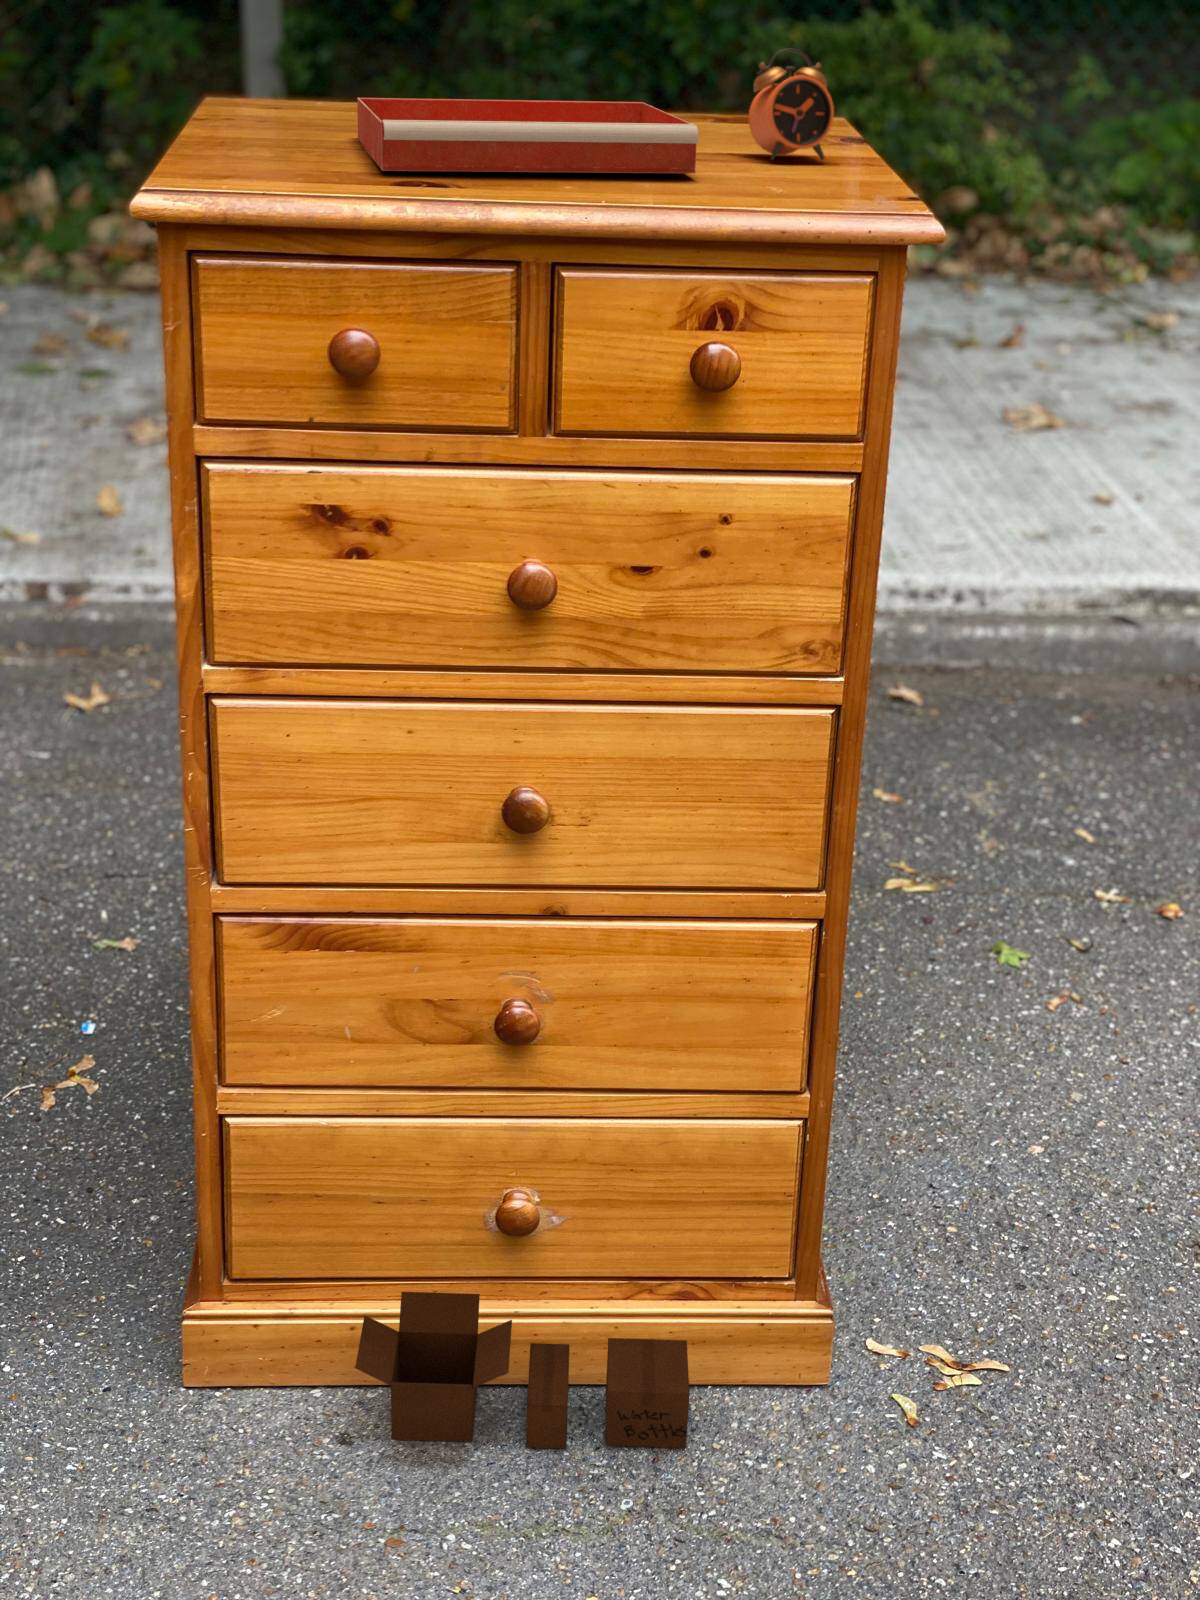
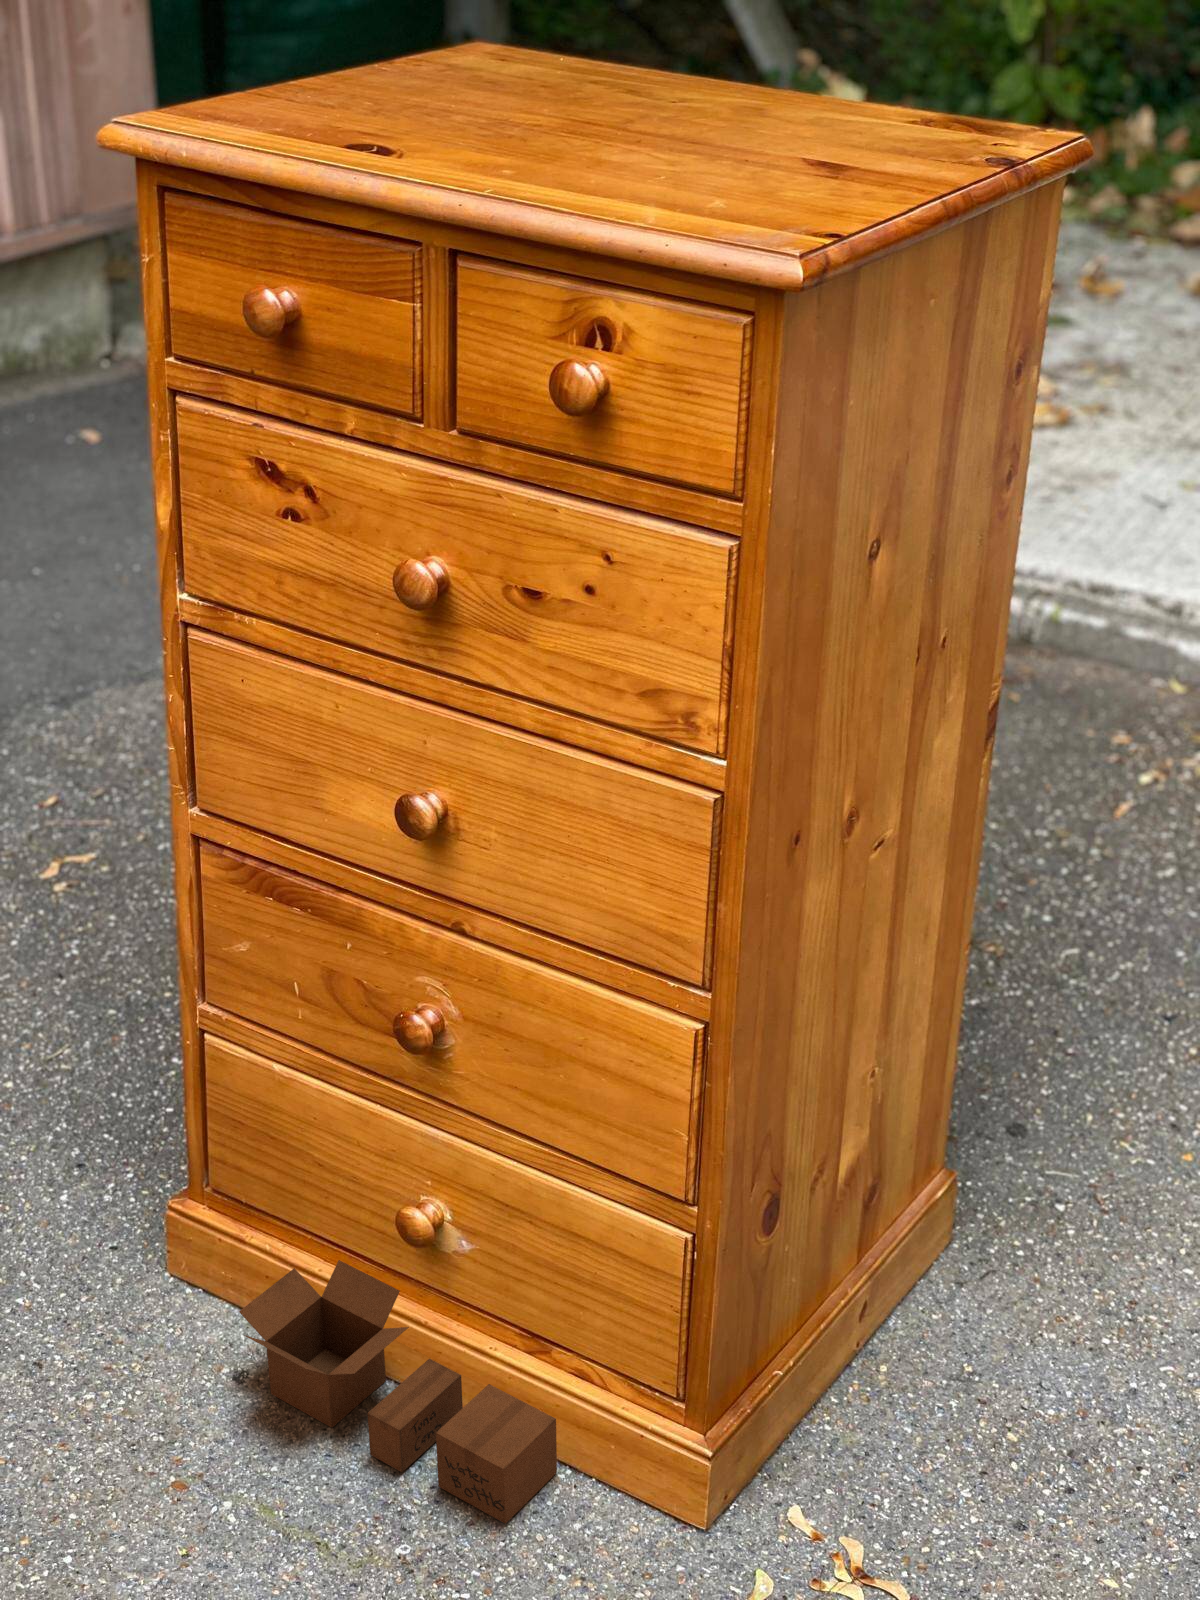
alarm clock: present [749,49,834,160] -> none [843,13,939,150]
tray: present [357,98,699,173] -> none [359,33,779,162]

